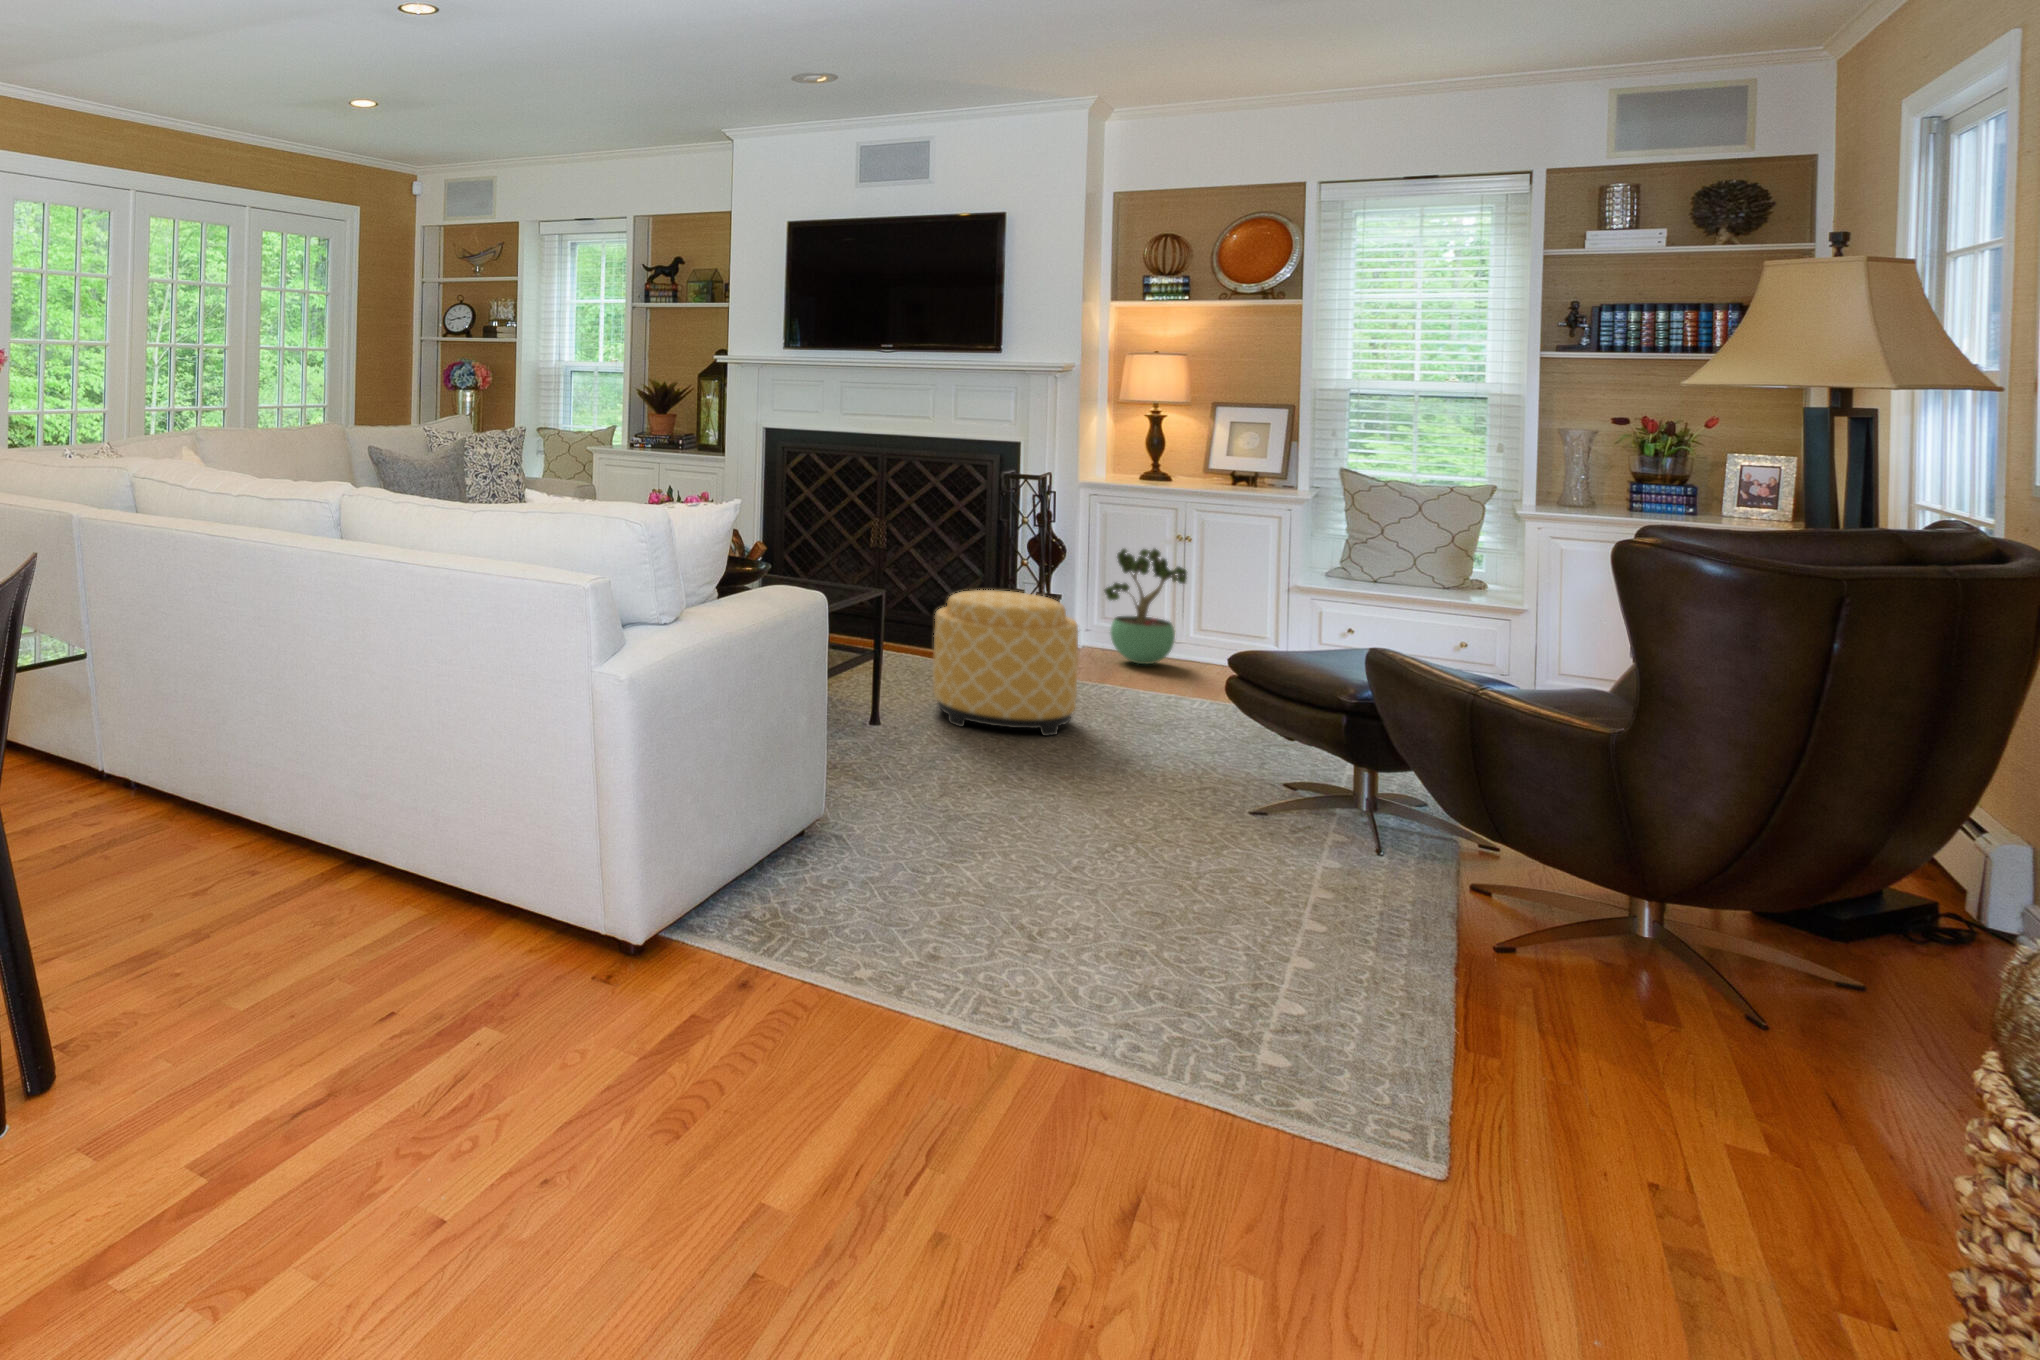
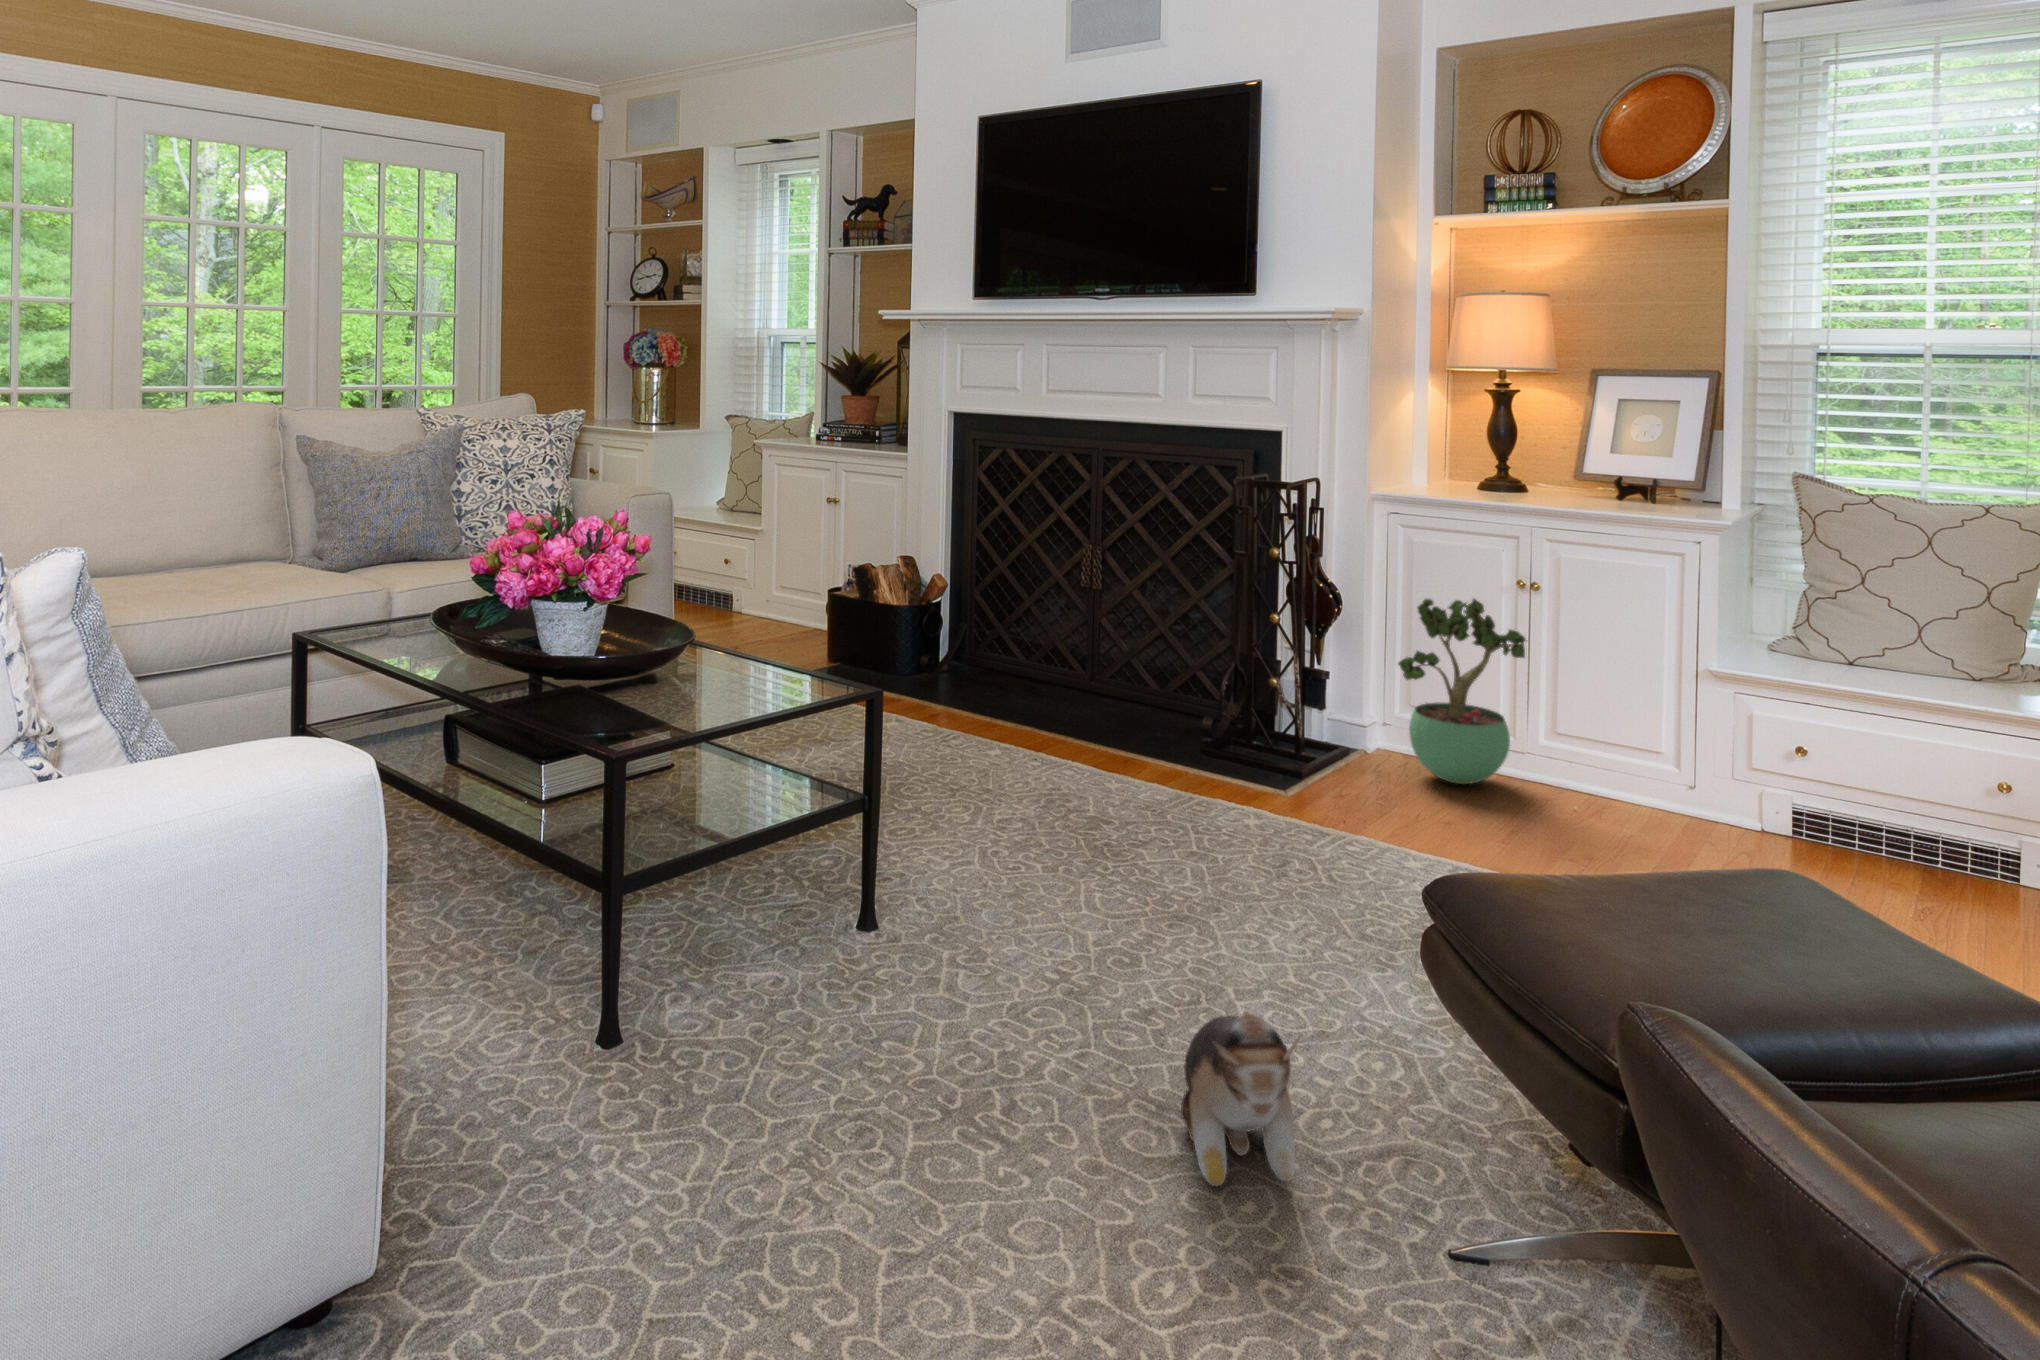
ottoman: present [933,590,1078,736] -> none [1009,678,1247,956]
plush toy: none [1100,720,1191,804] -> present [1181,1012,1299,1186]

